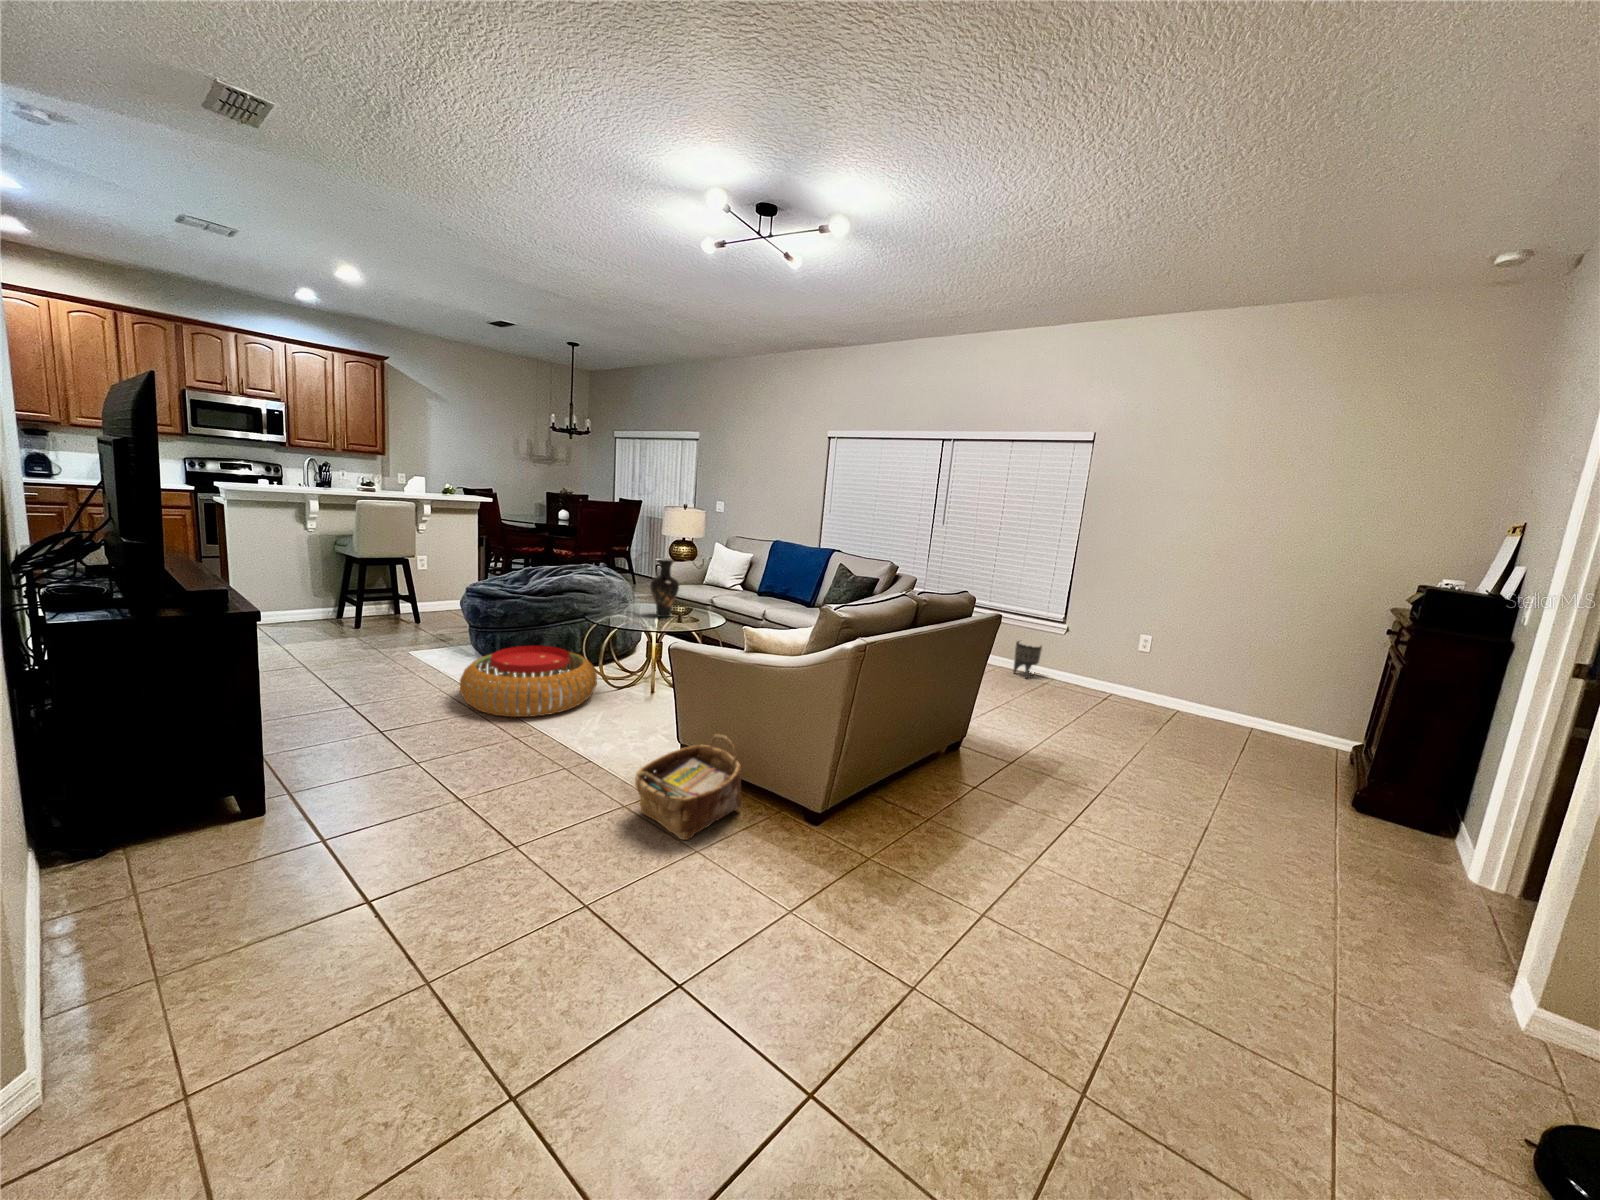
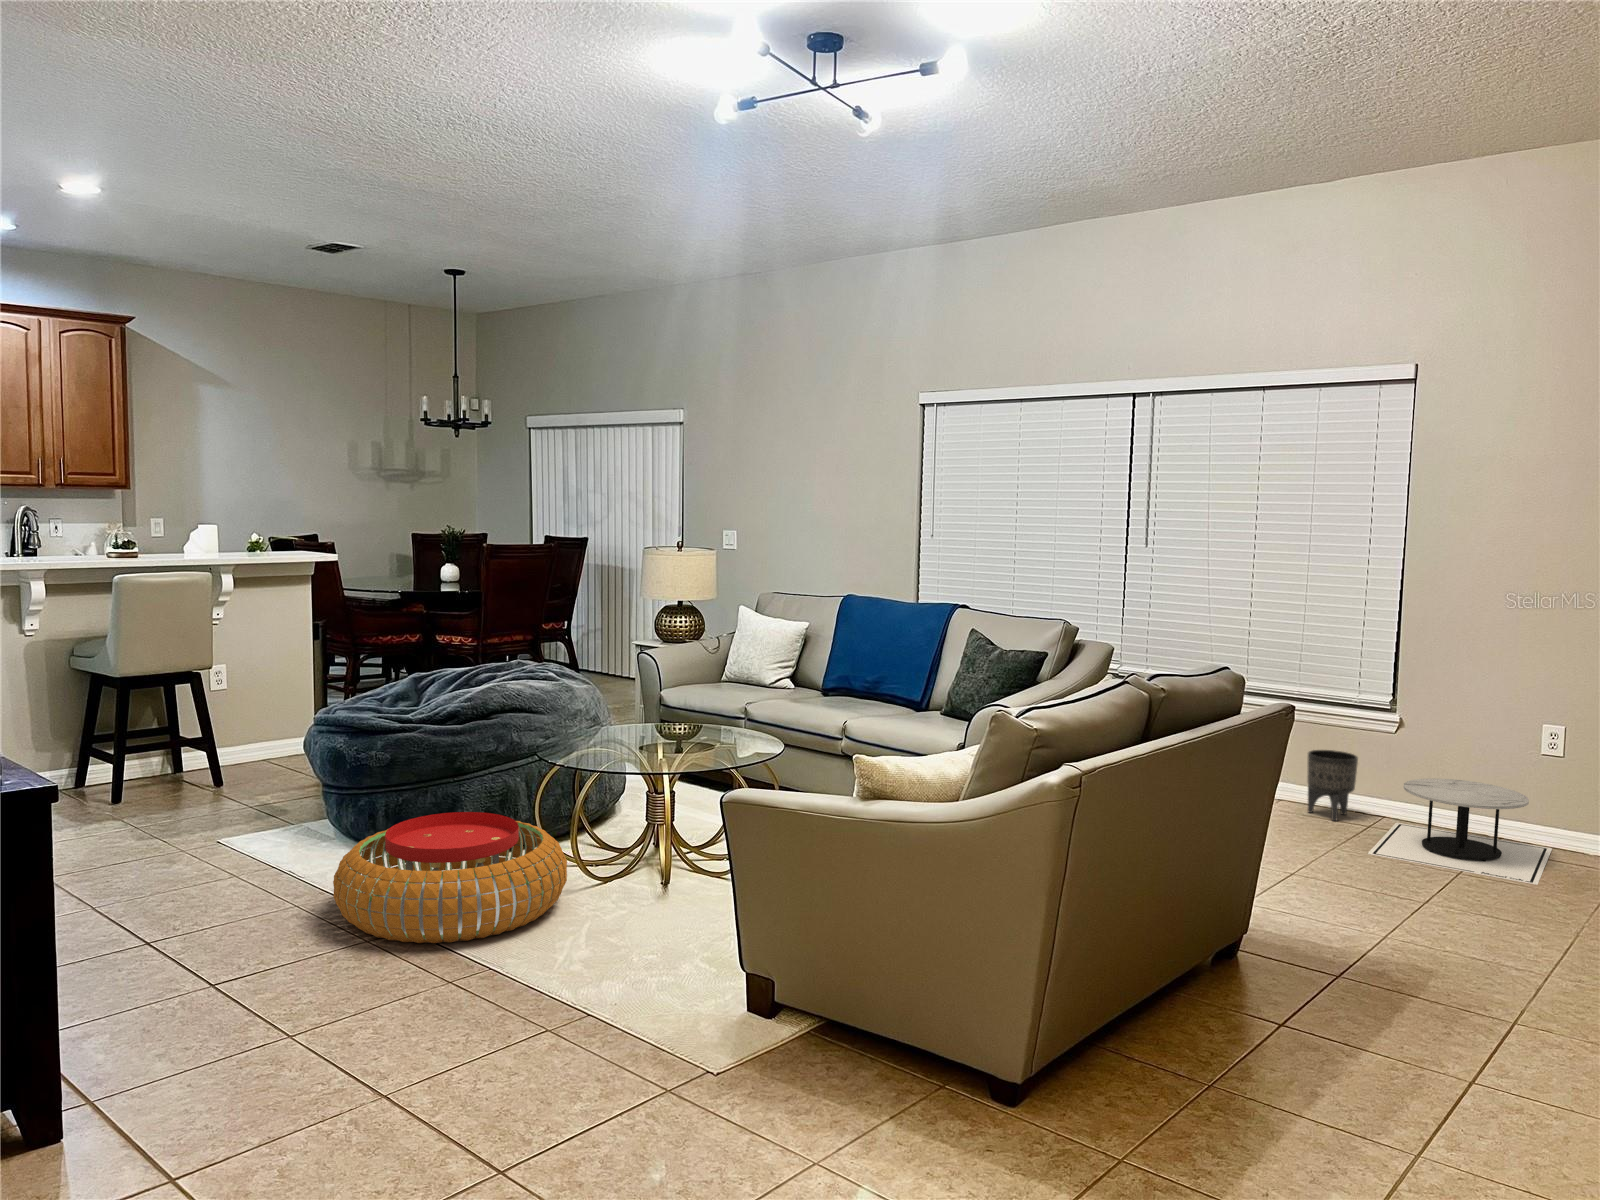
vase: present [650,559,679,617] -> none [647,644,698,747]
side table: none [1040,659,1138,719] -> present [1368,778,1552,885]
woven basket: present [635,734,741,840] -> none [691,950,875,1144]

